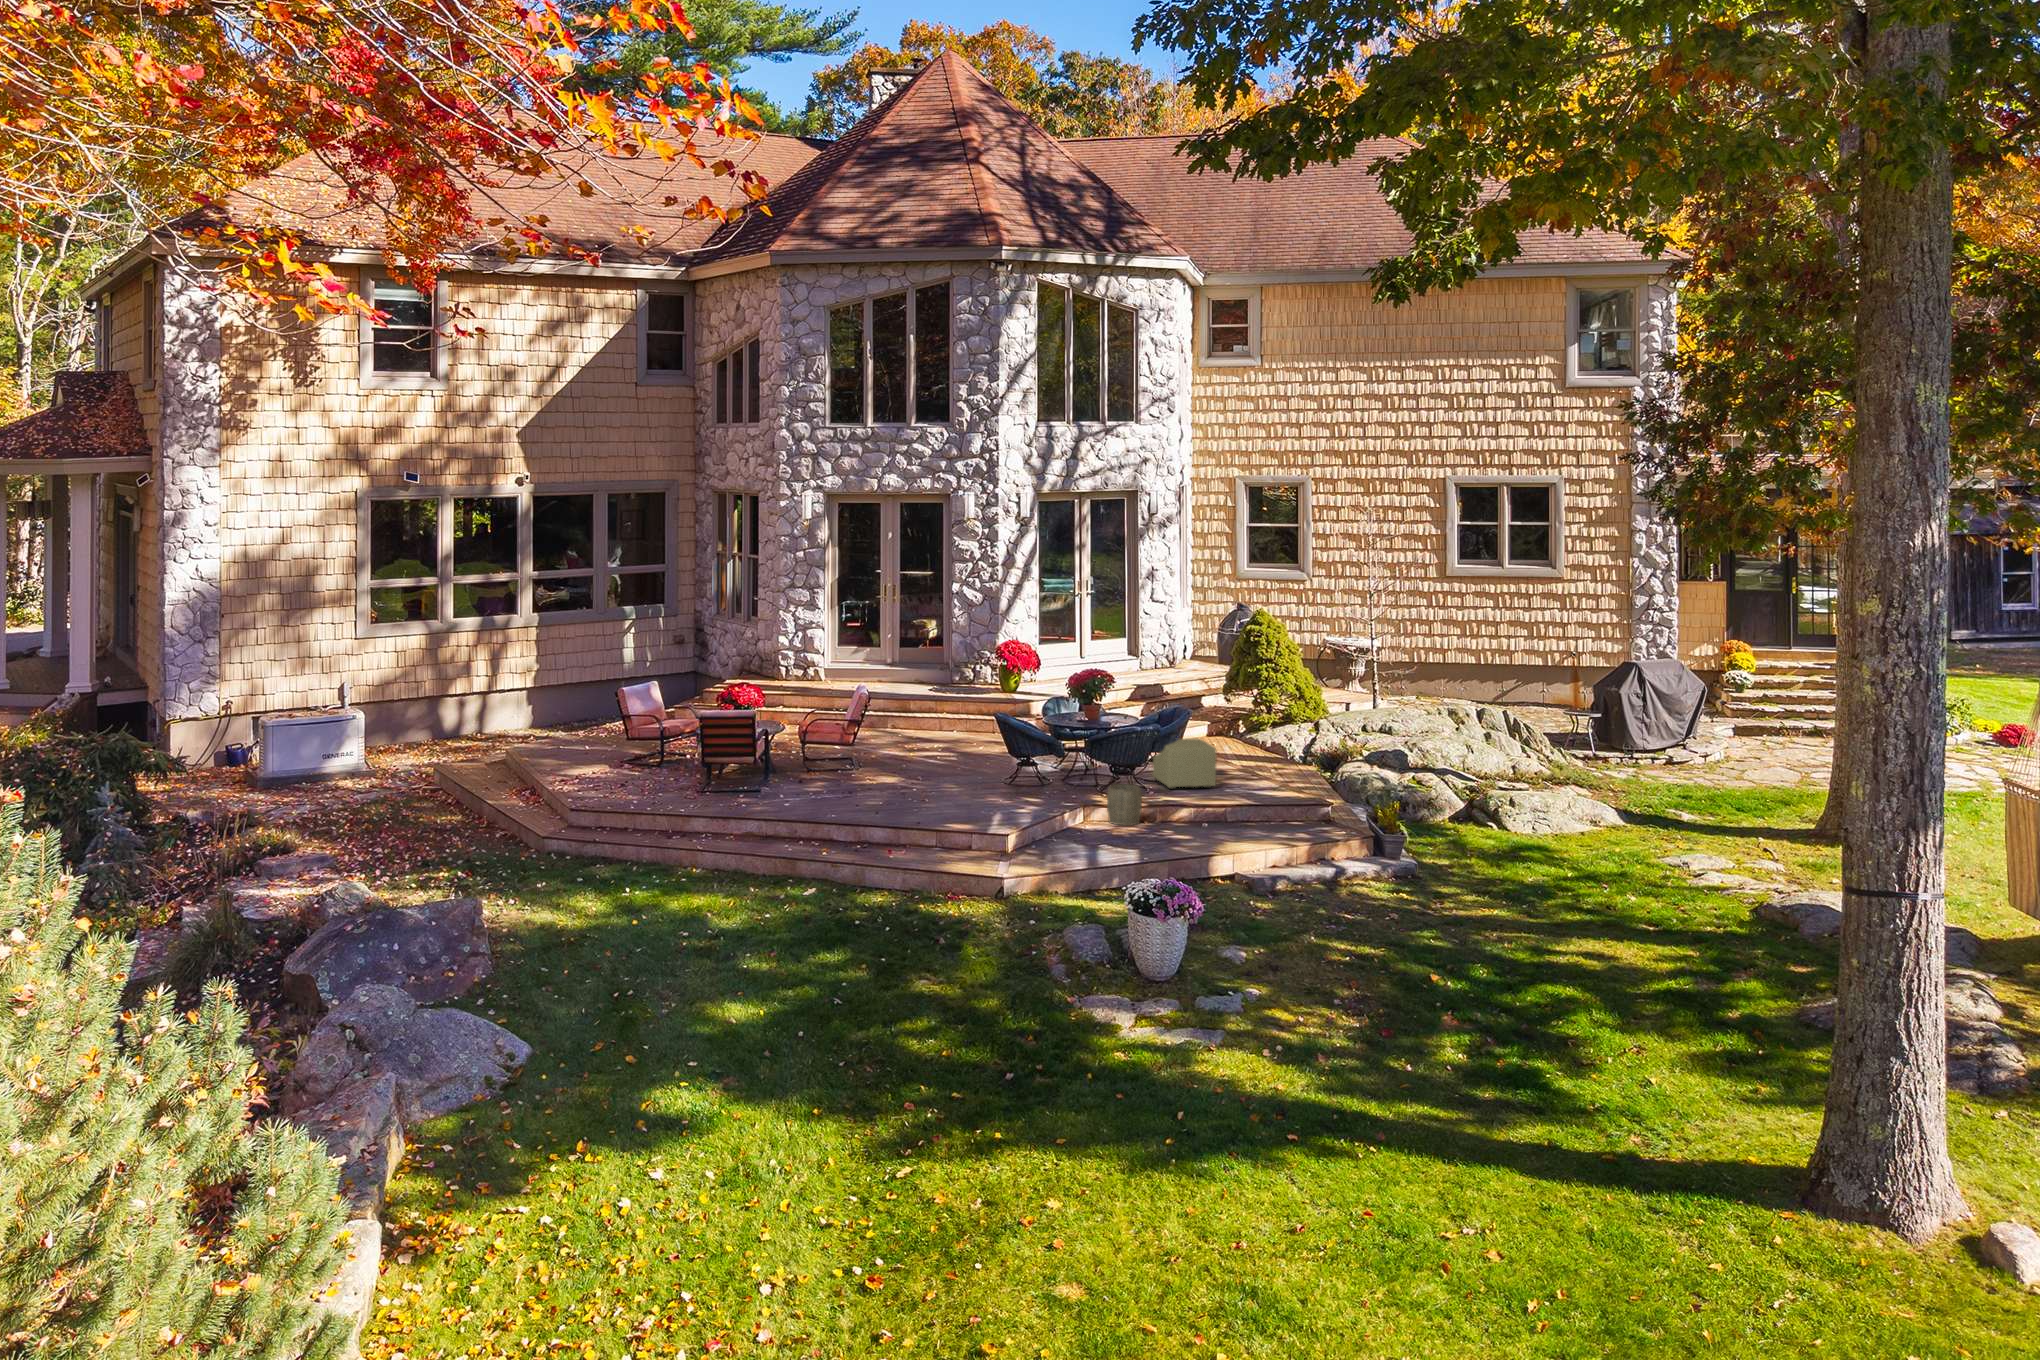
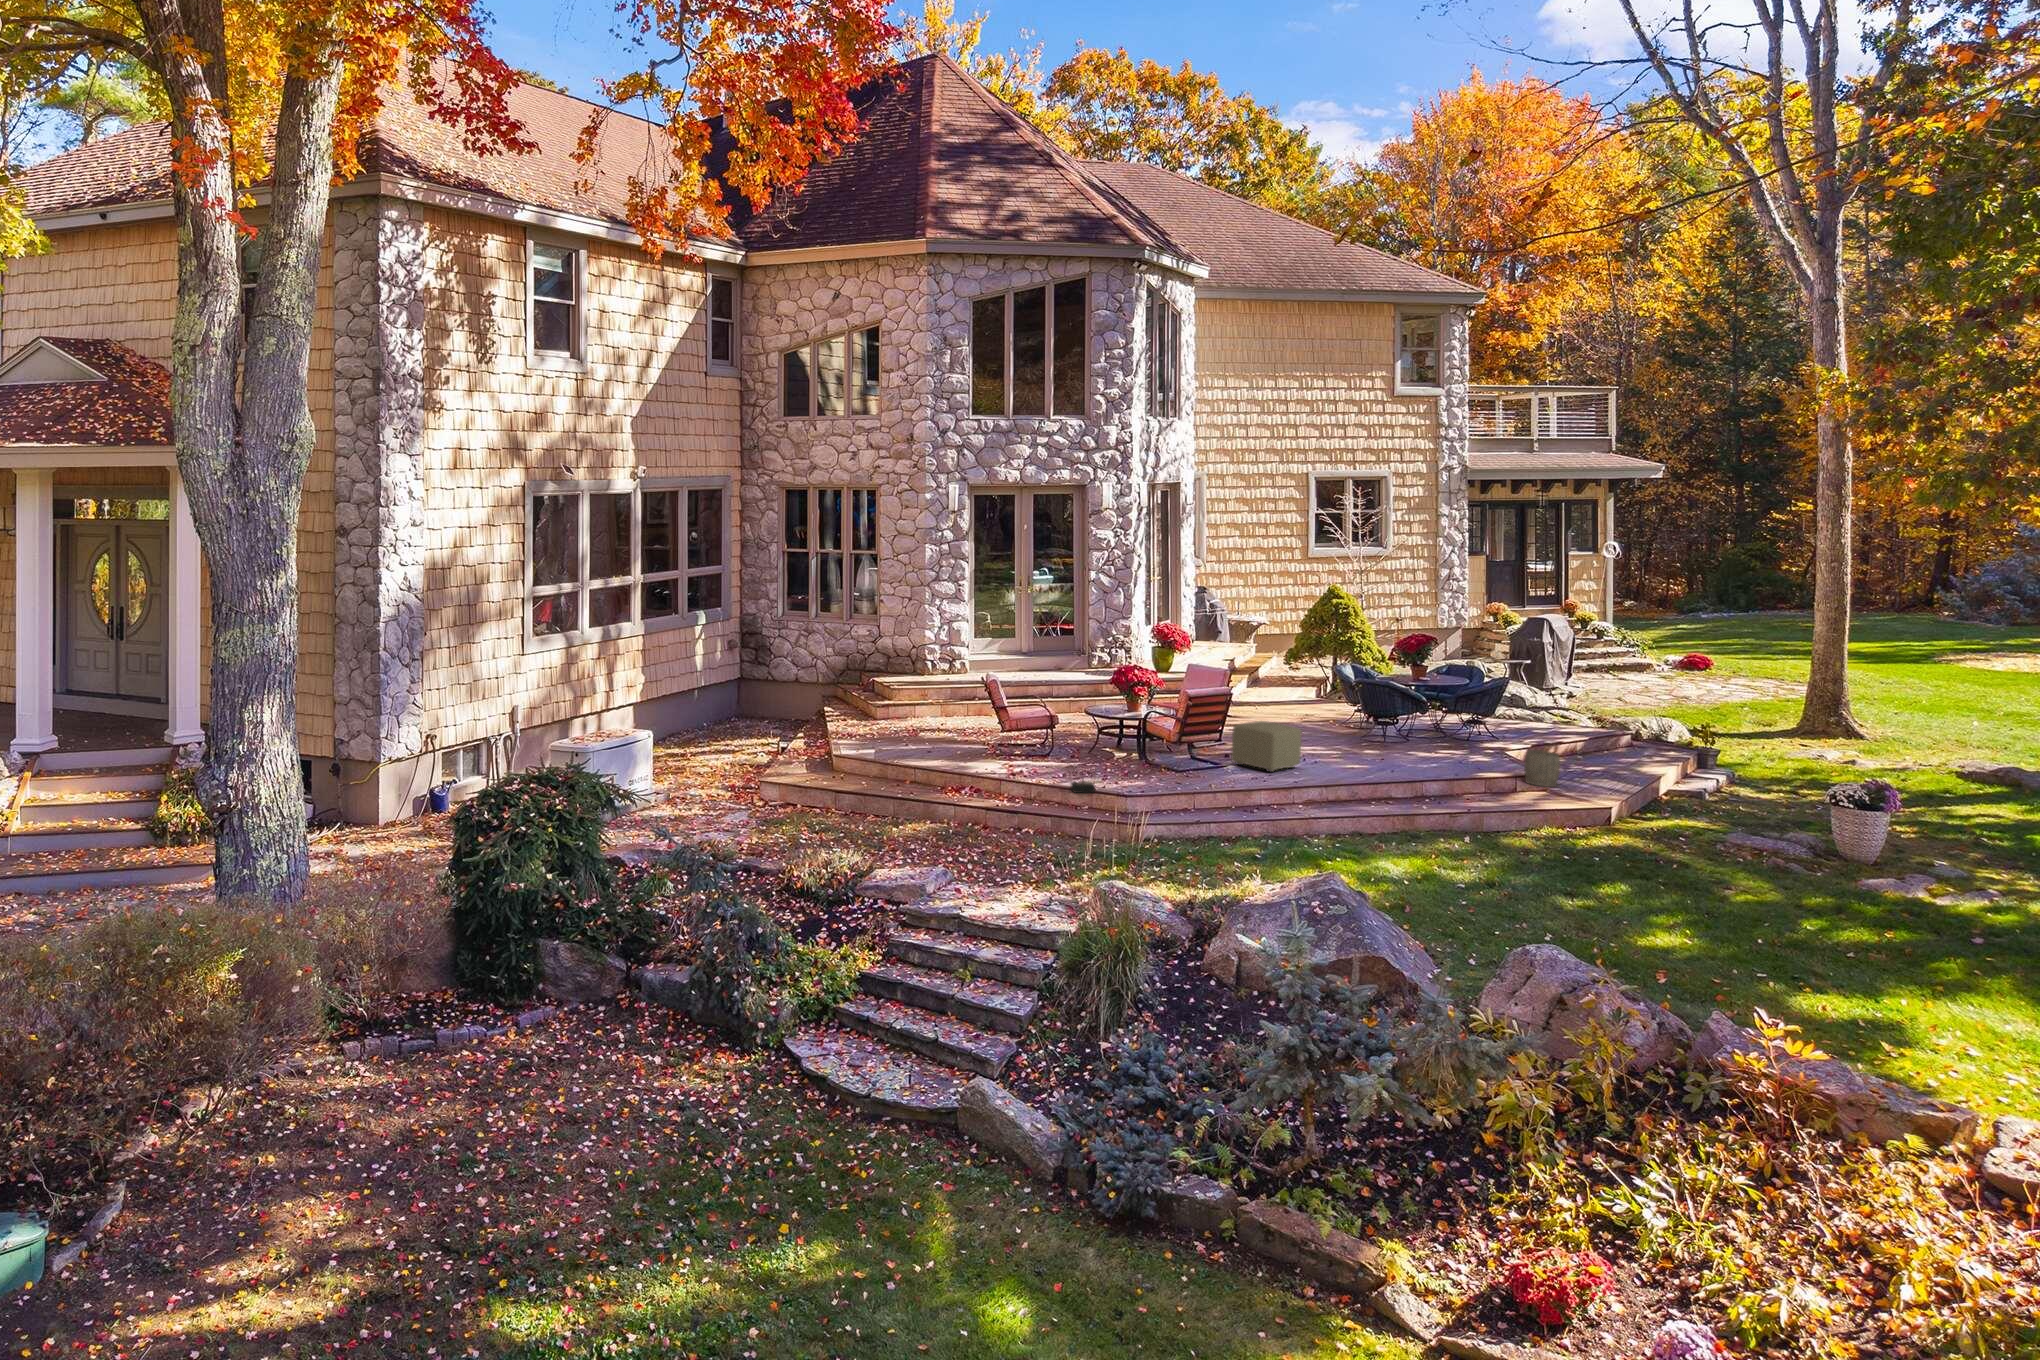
ottoman: present [1153,739,1217,789] -> present [1231,721,1302,772]
decorative plant: none [633,751,669,783] -> present [1065,763,1099,793]

